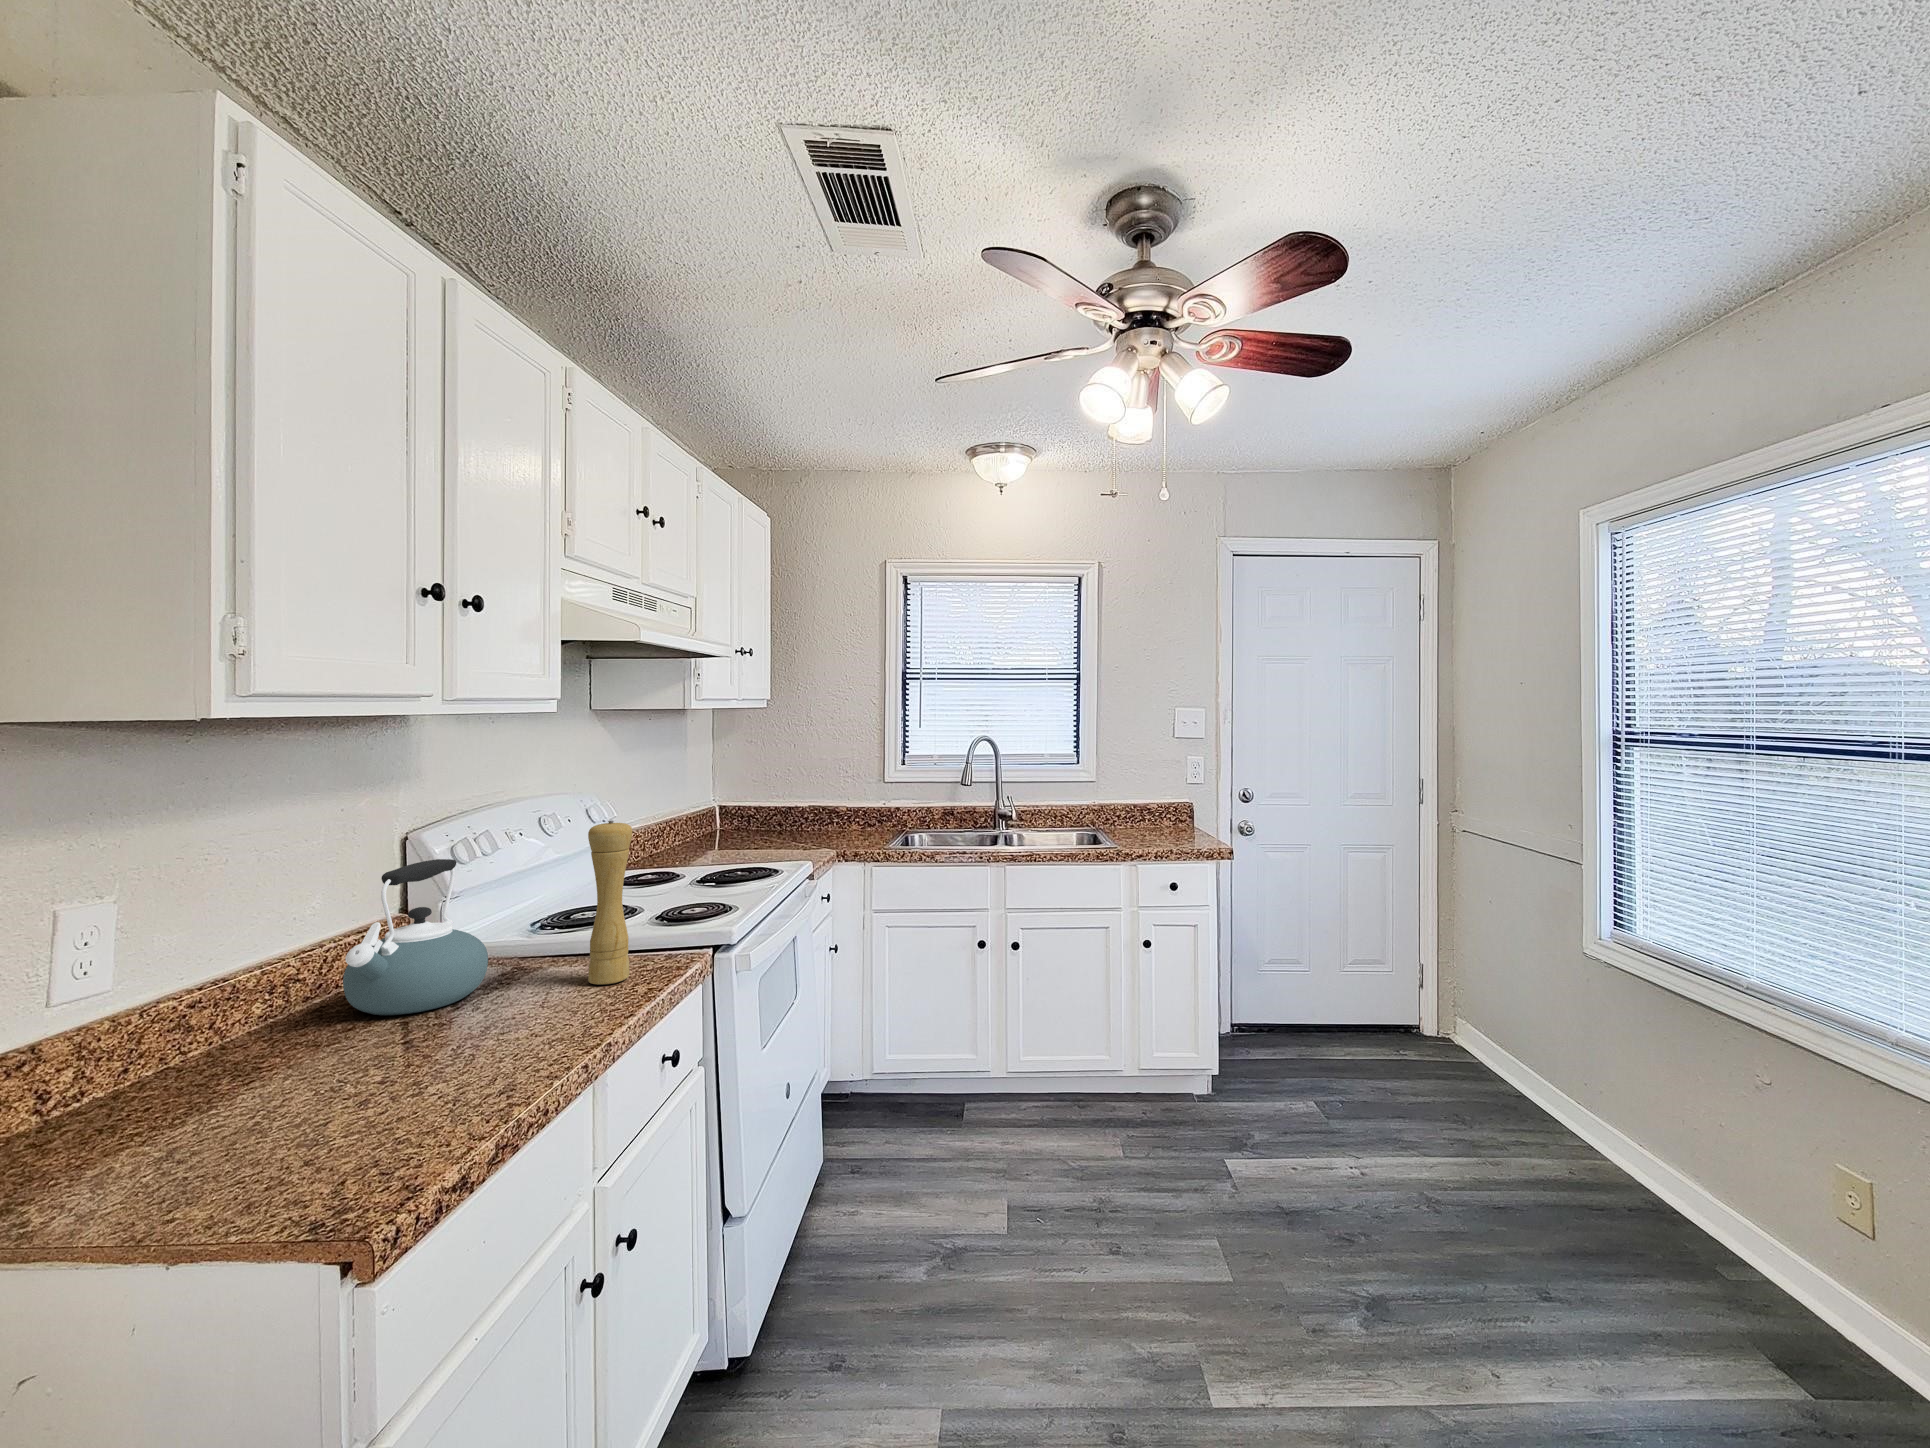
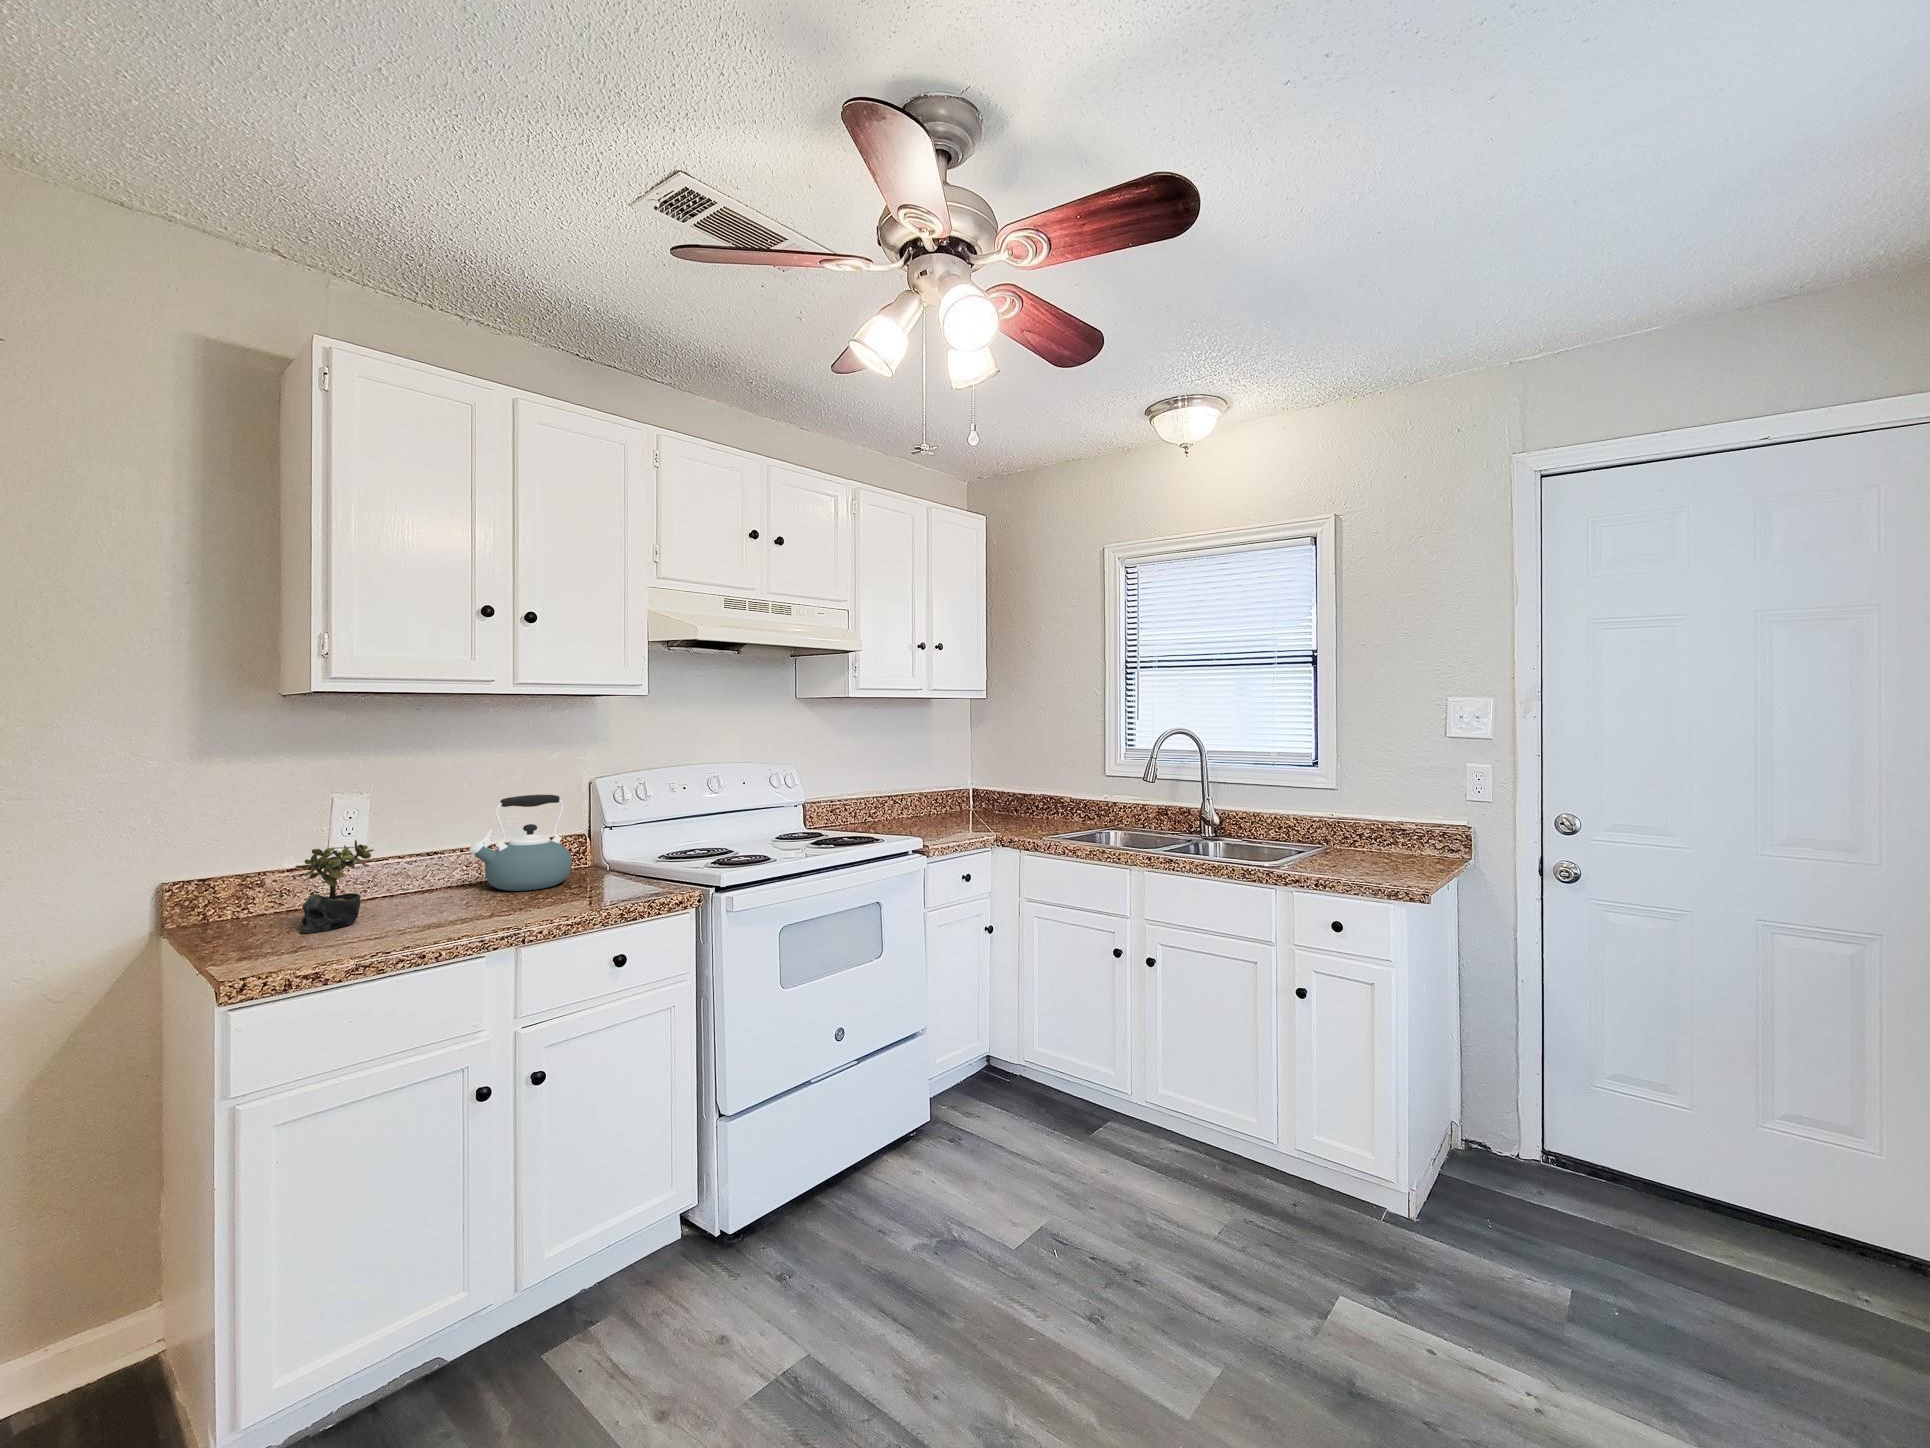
pepper mill: present [588,820,632,984] -> none [603,776,635,896]
succulent plant: none [212,968,335,1150] -> present [295,840,374,933]

